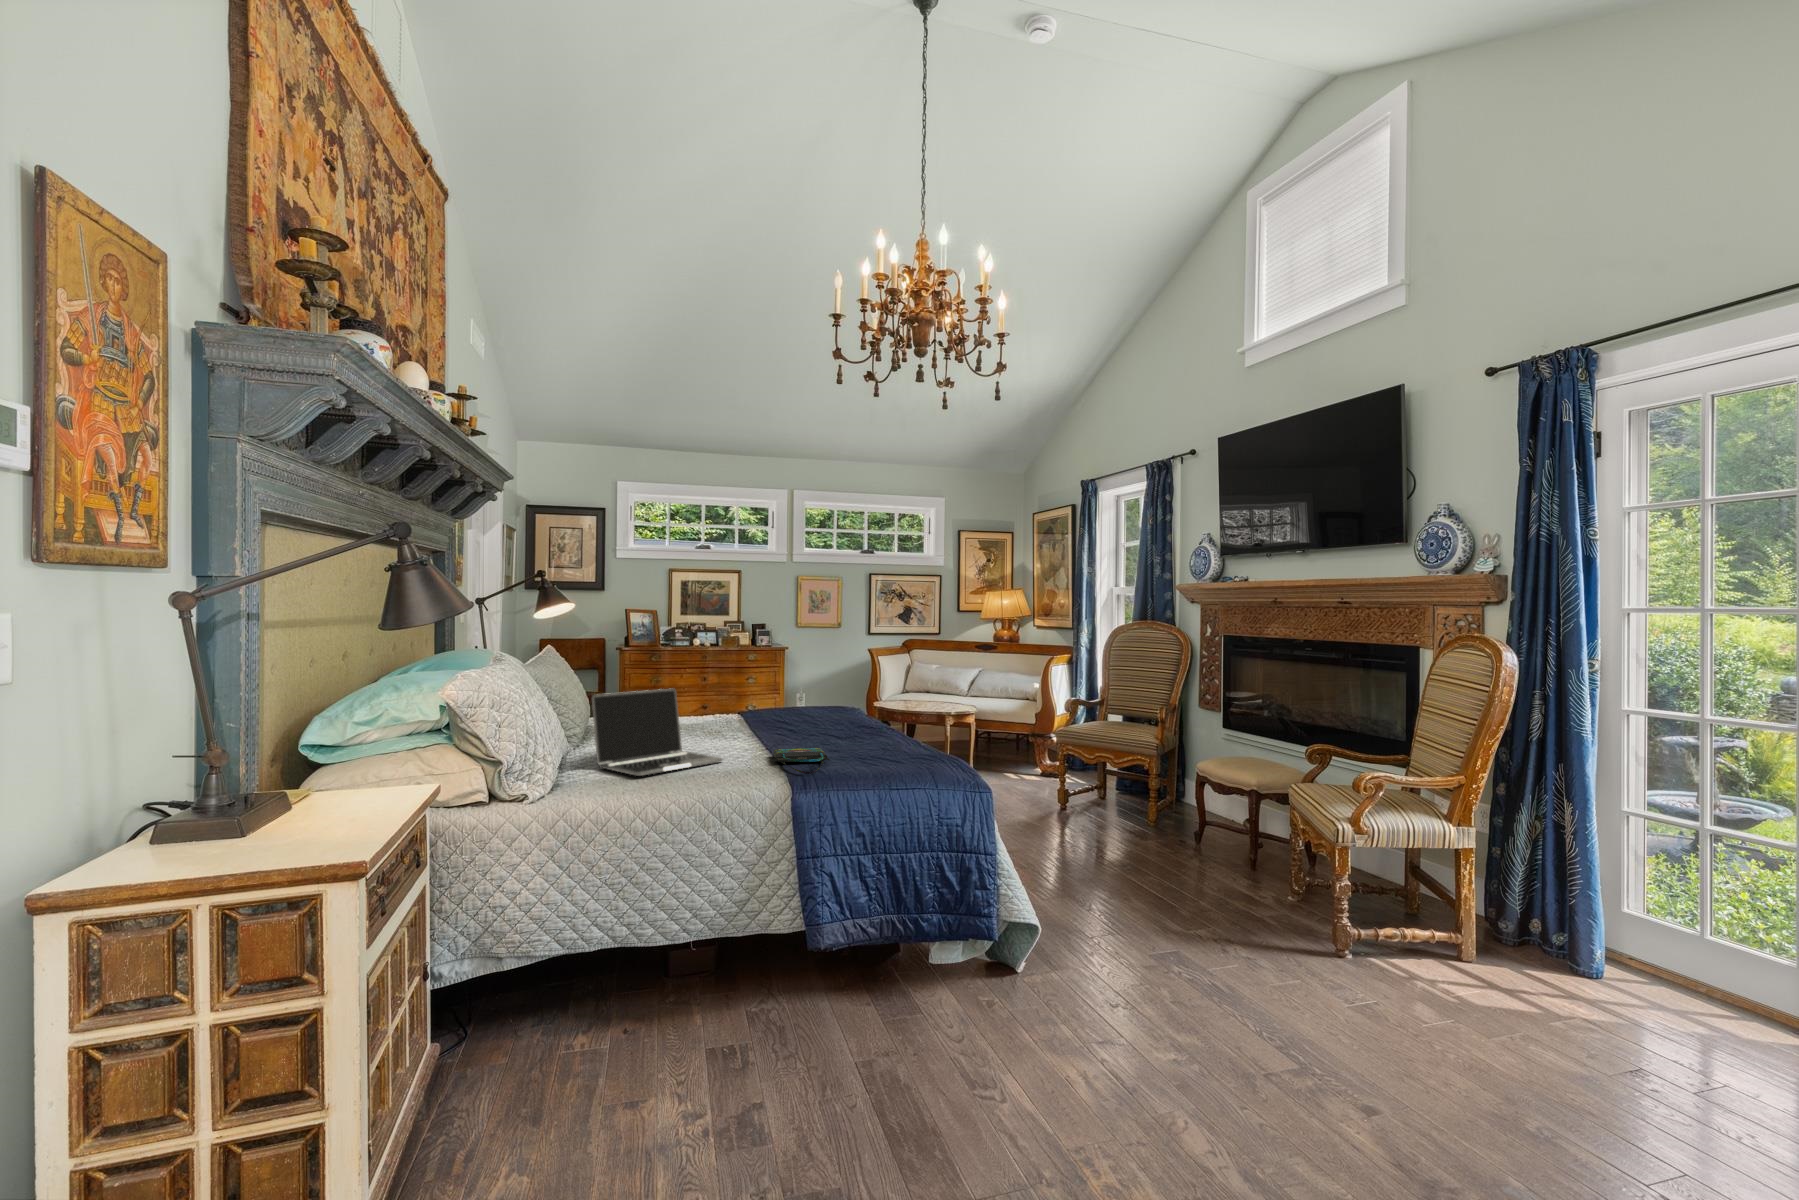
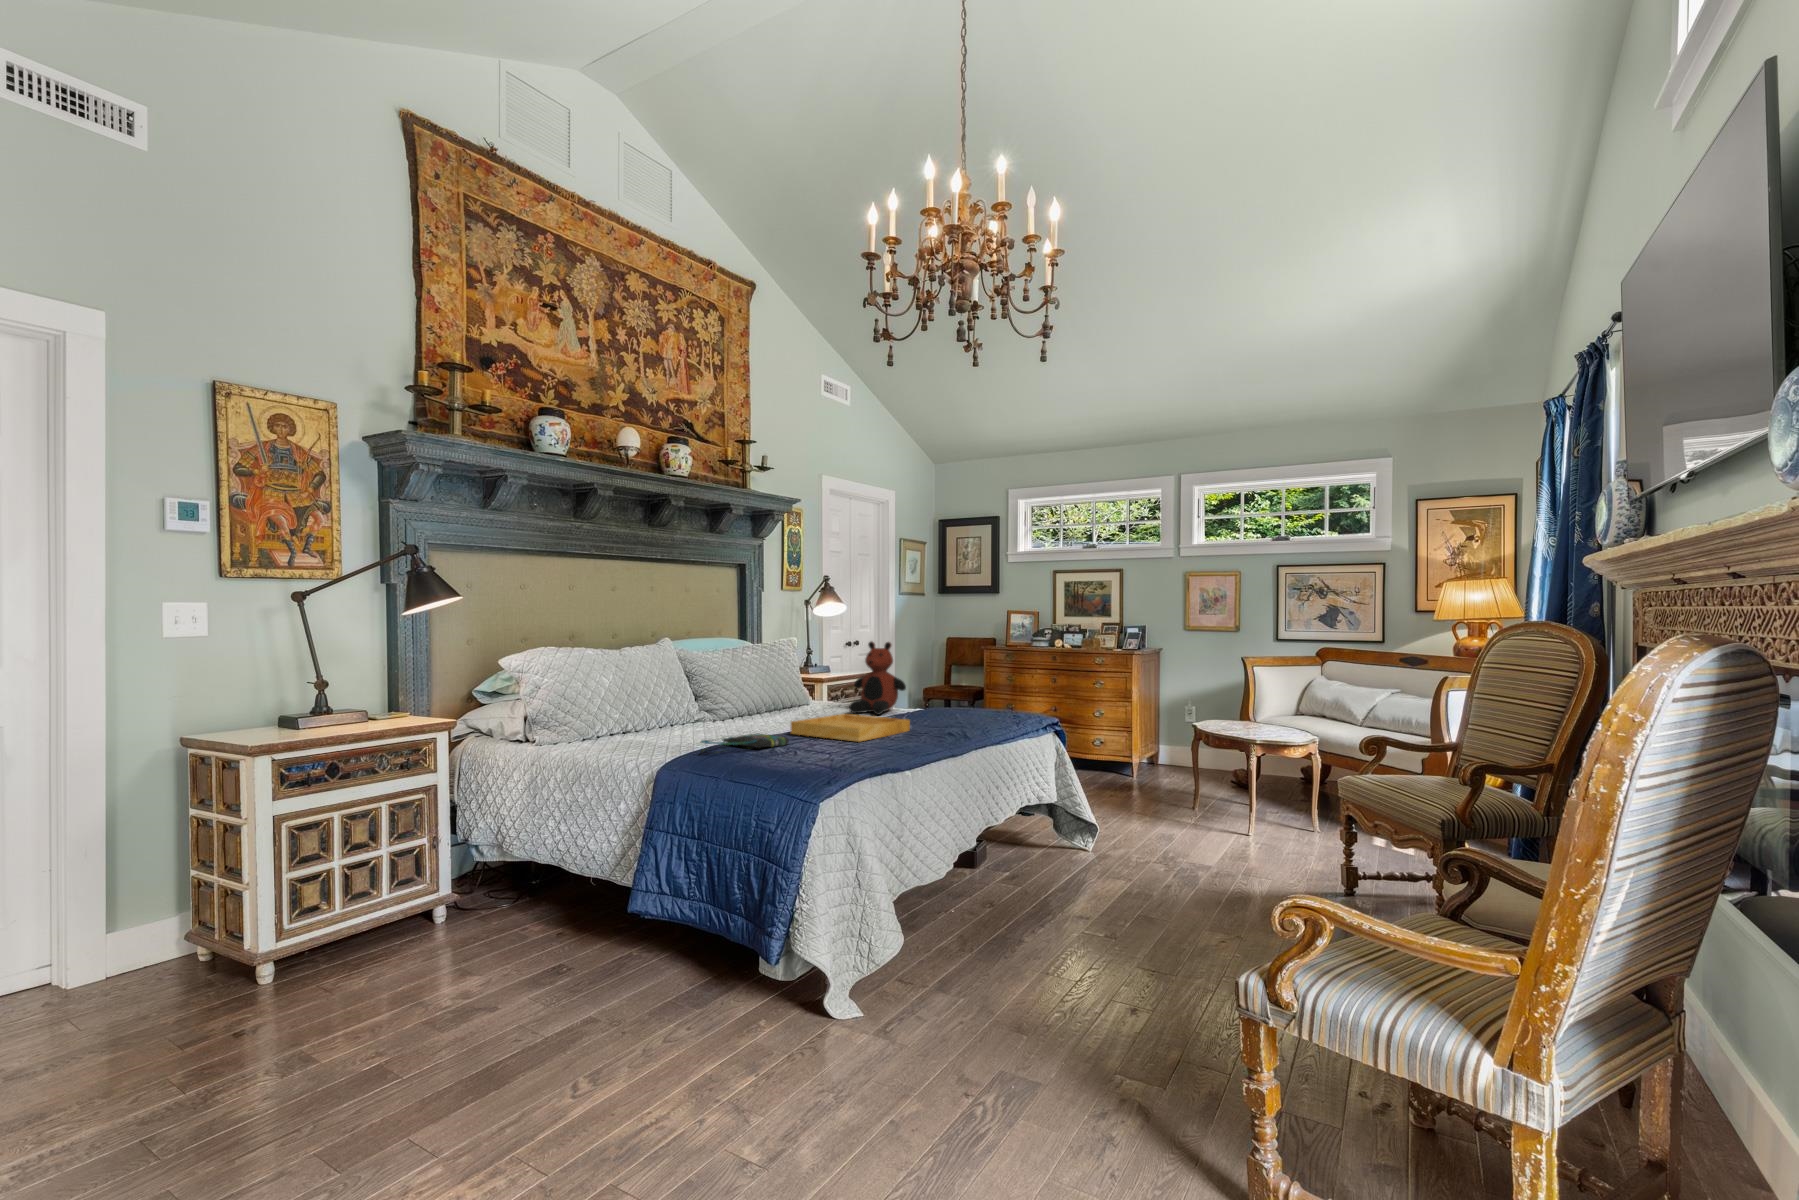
teddy bear: none [699,647,760,723] -> present [849,641,906,715]
laptop: present [592,689,722,776] -> none [628,671,730,738]
tray: none [767,720,865,746] -> present [791,714,910,742]

